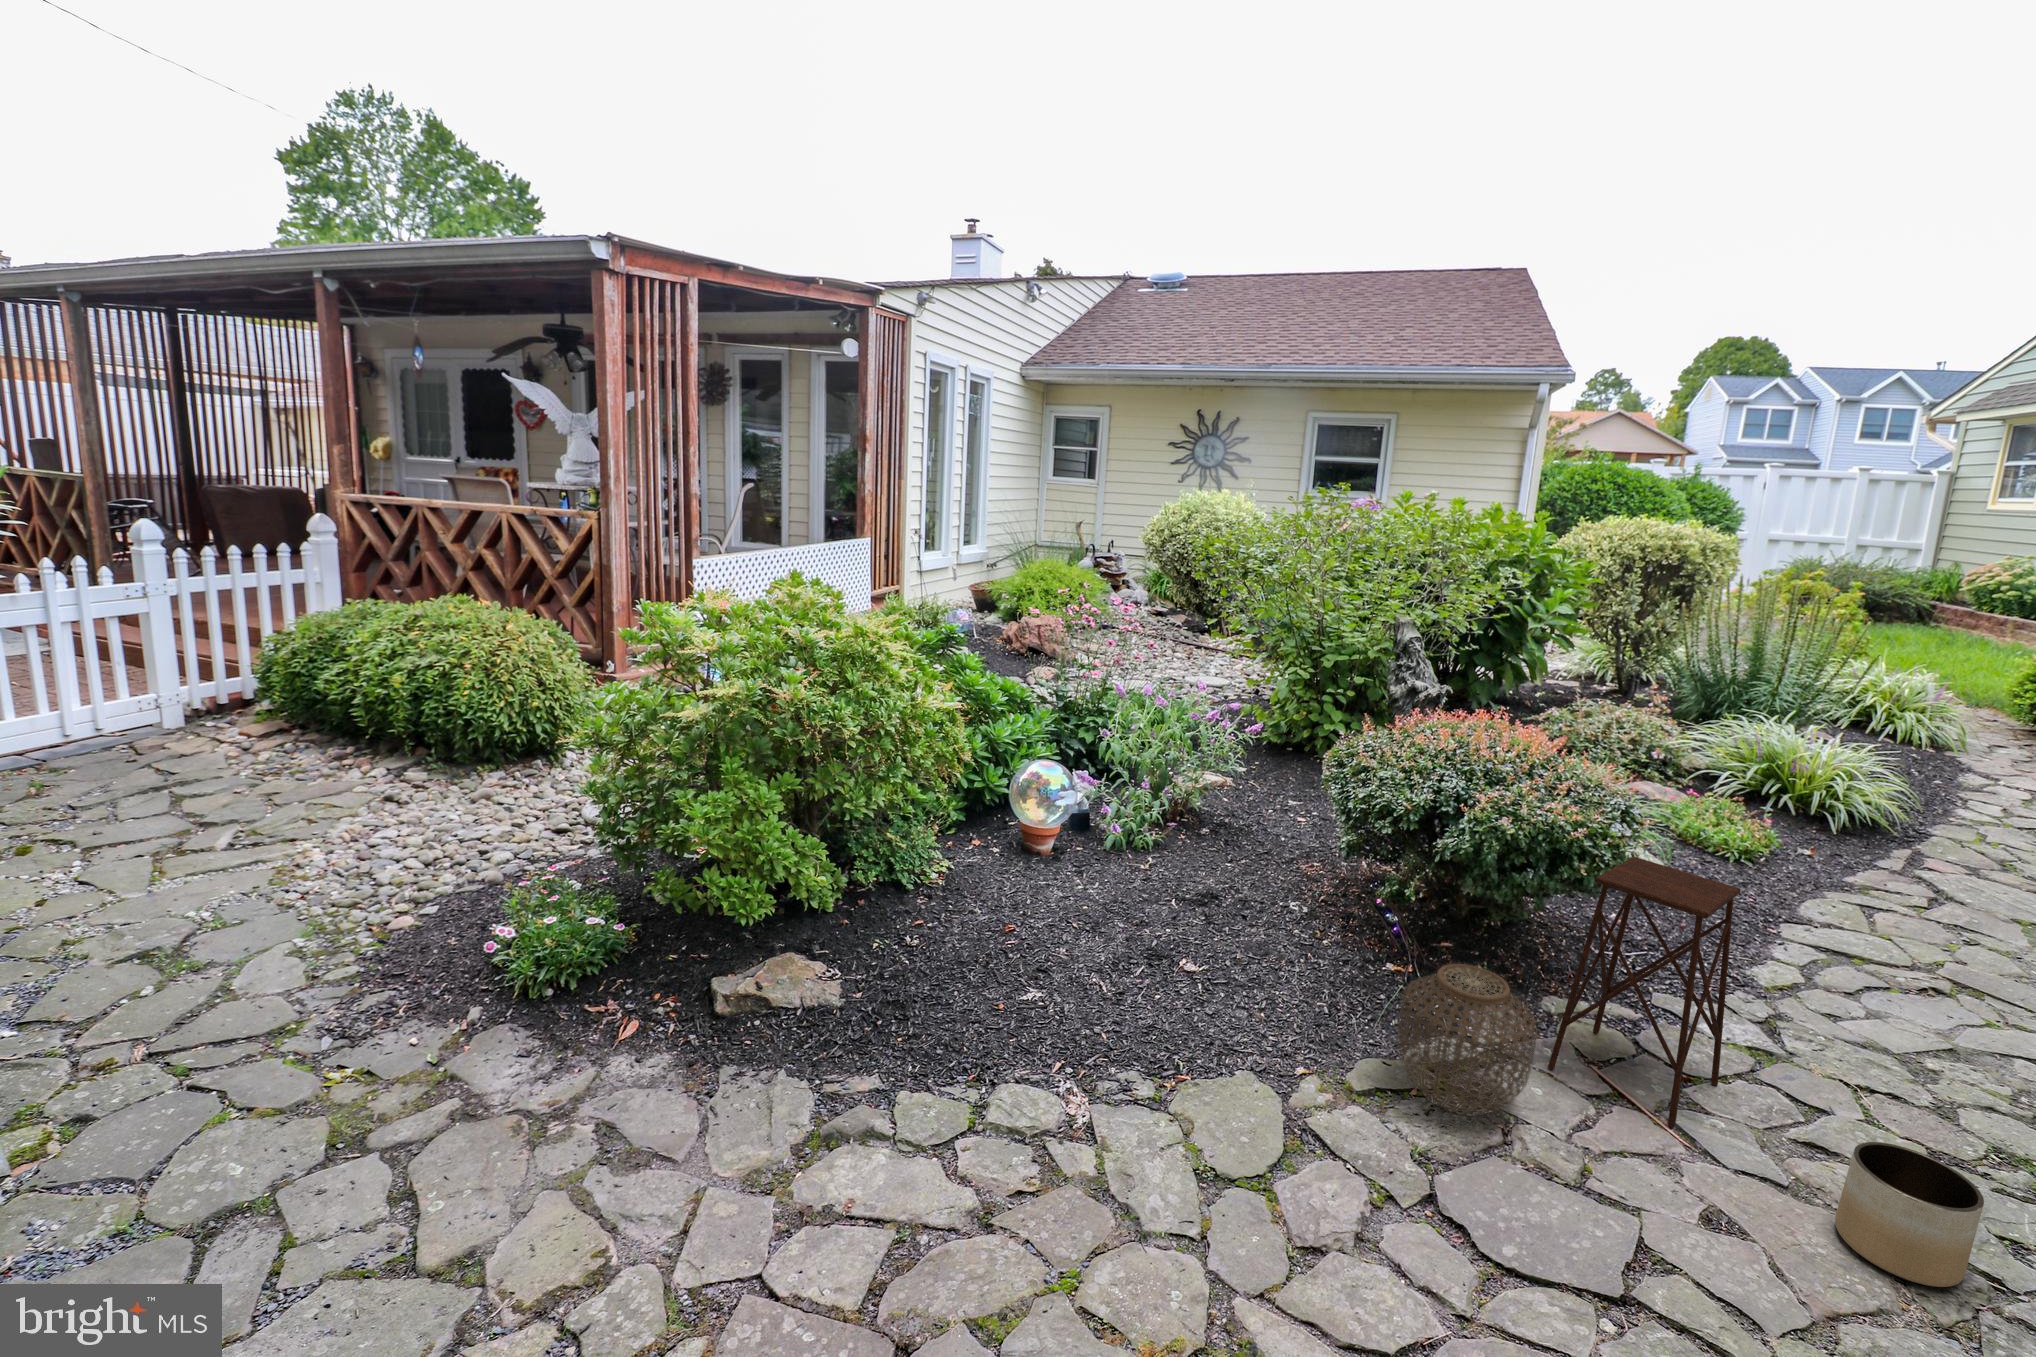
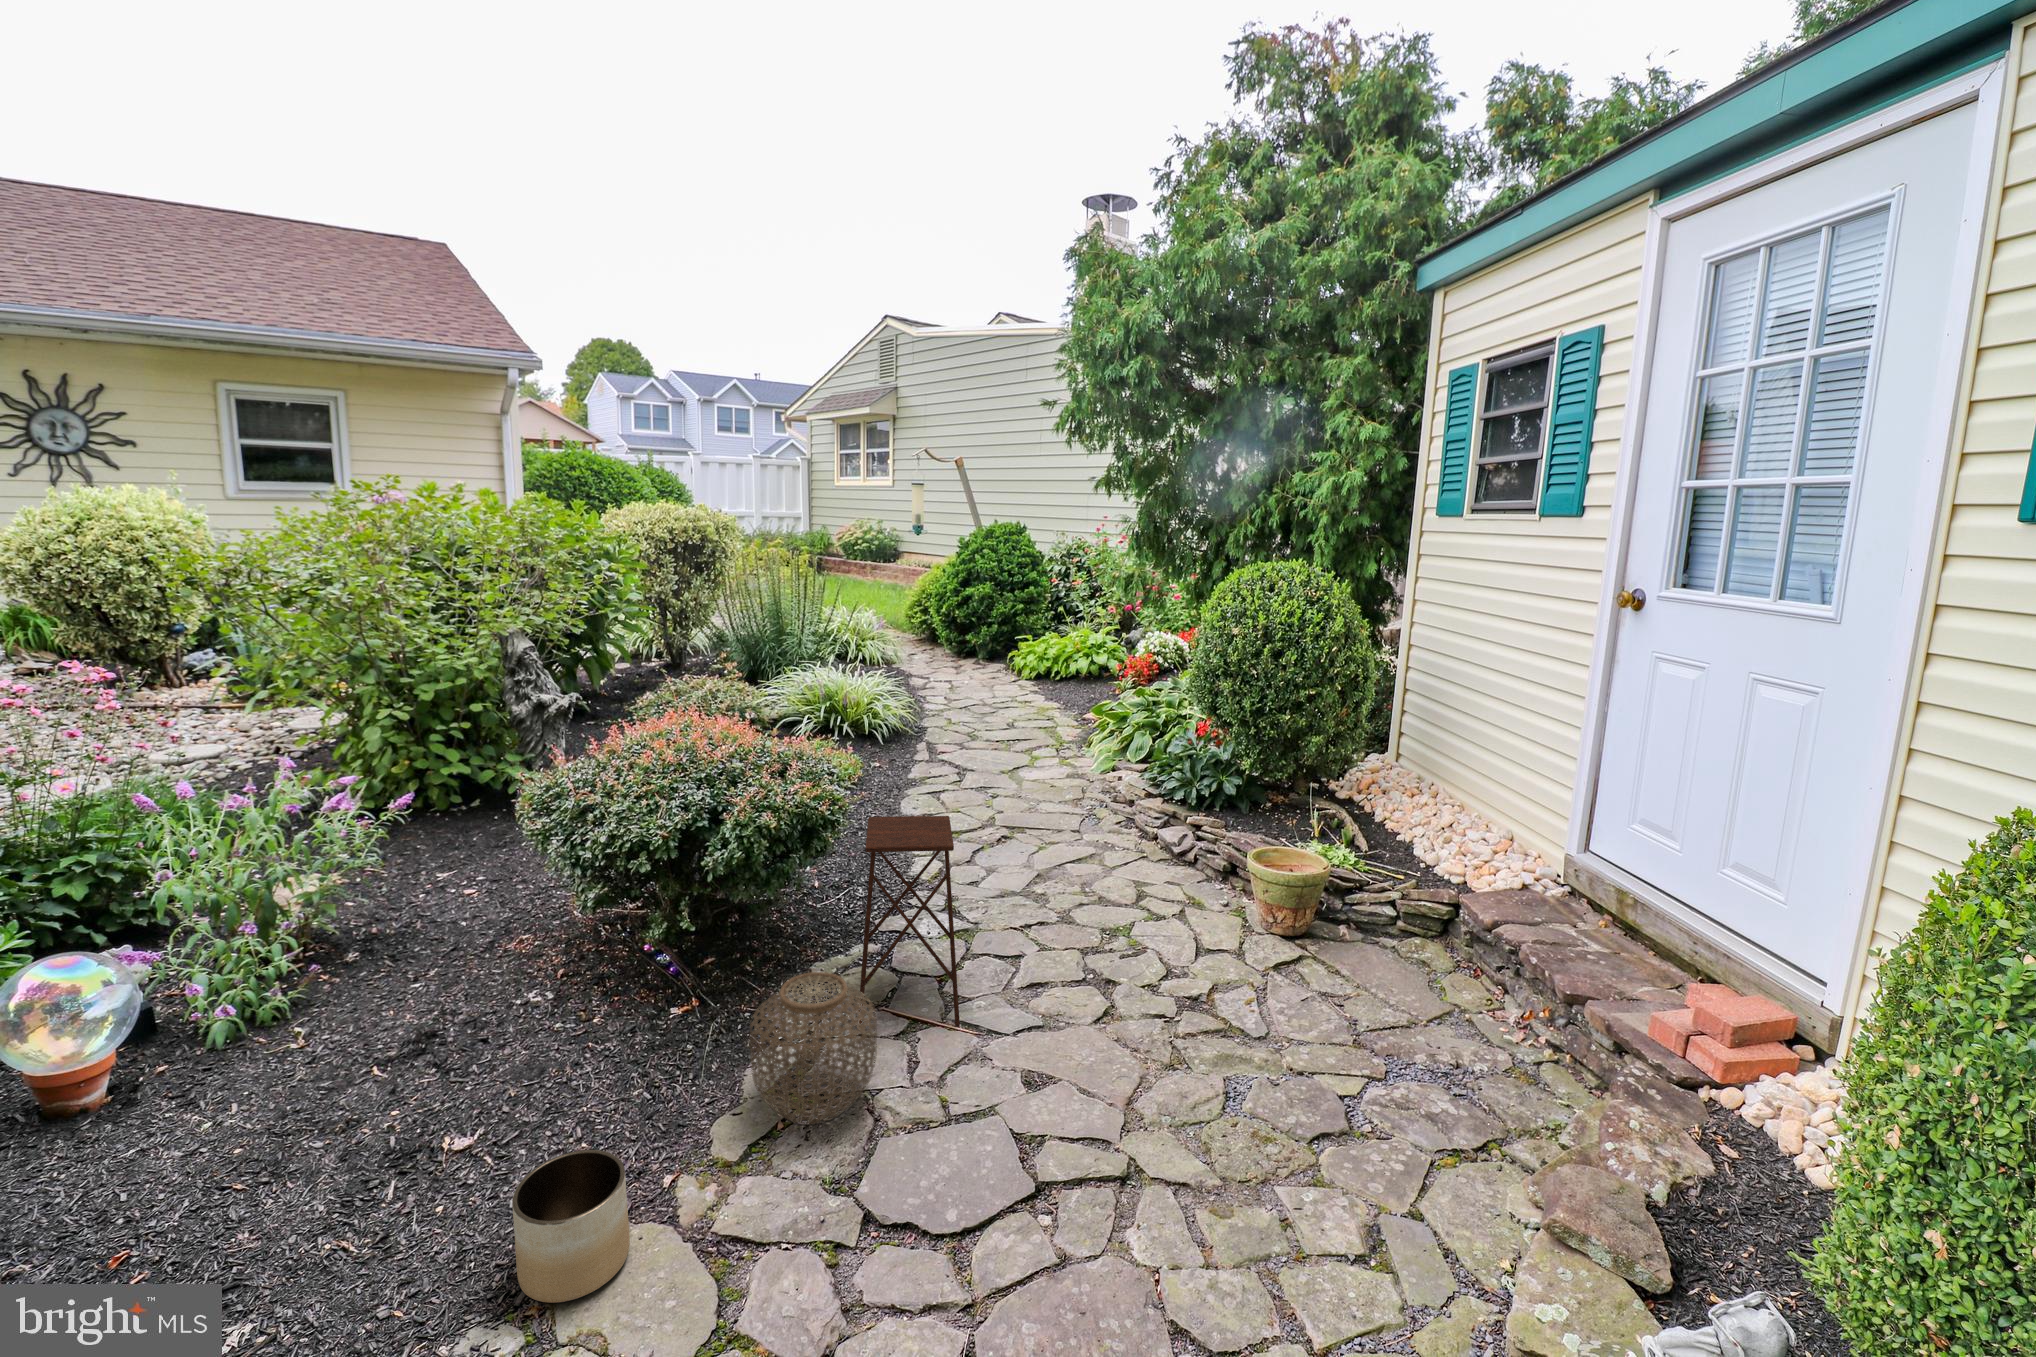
planter: present [1835,1142,1984,1287] -> present [512,1150,630,1303]

